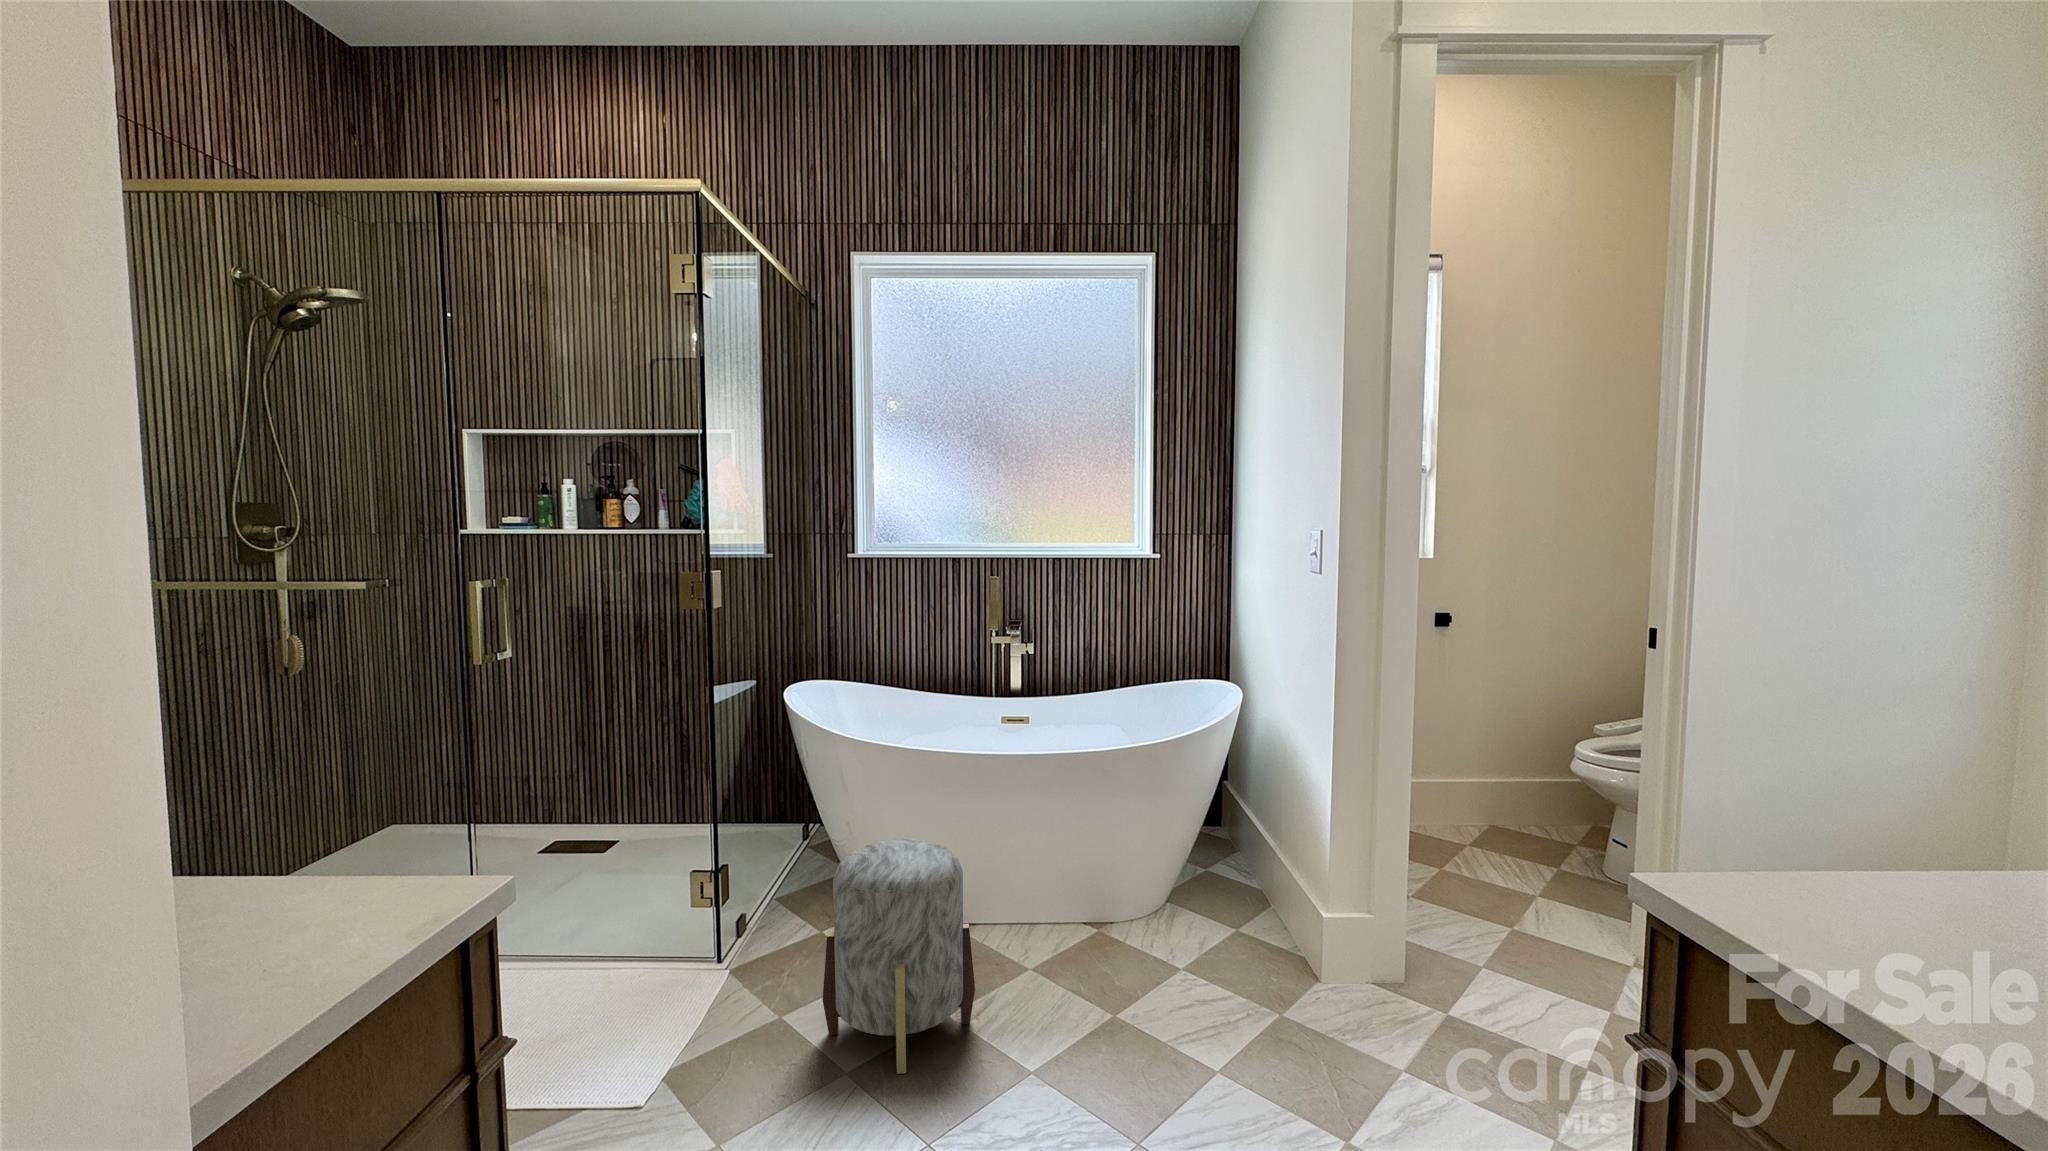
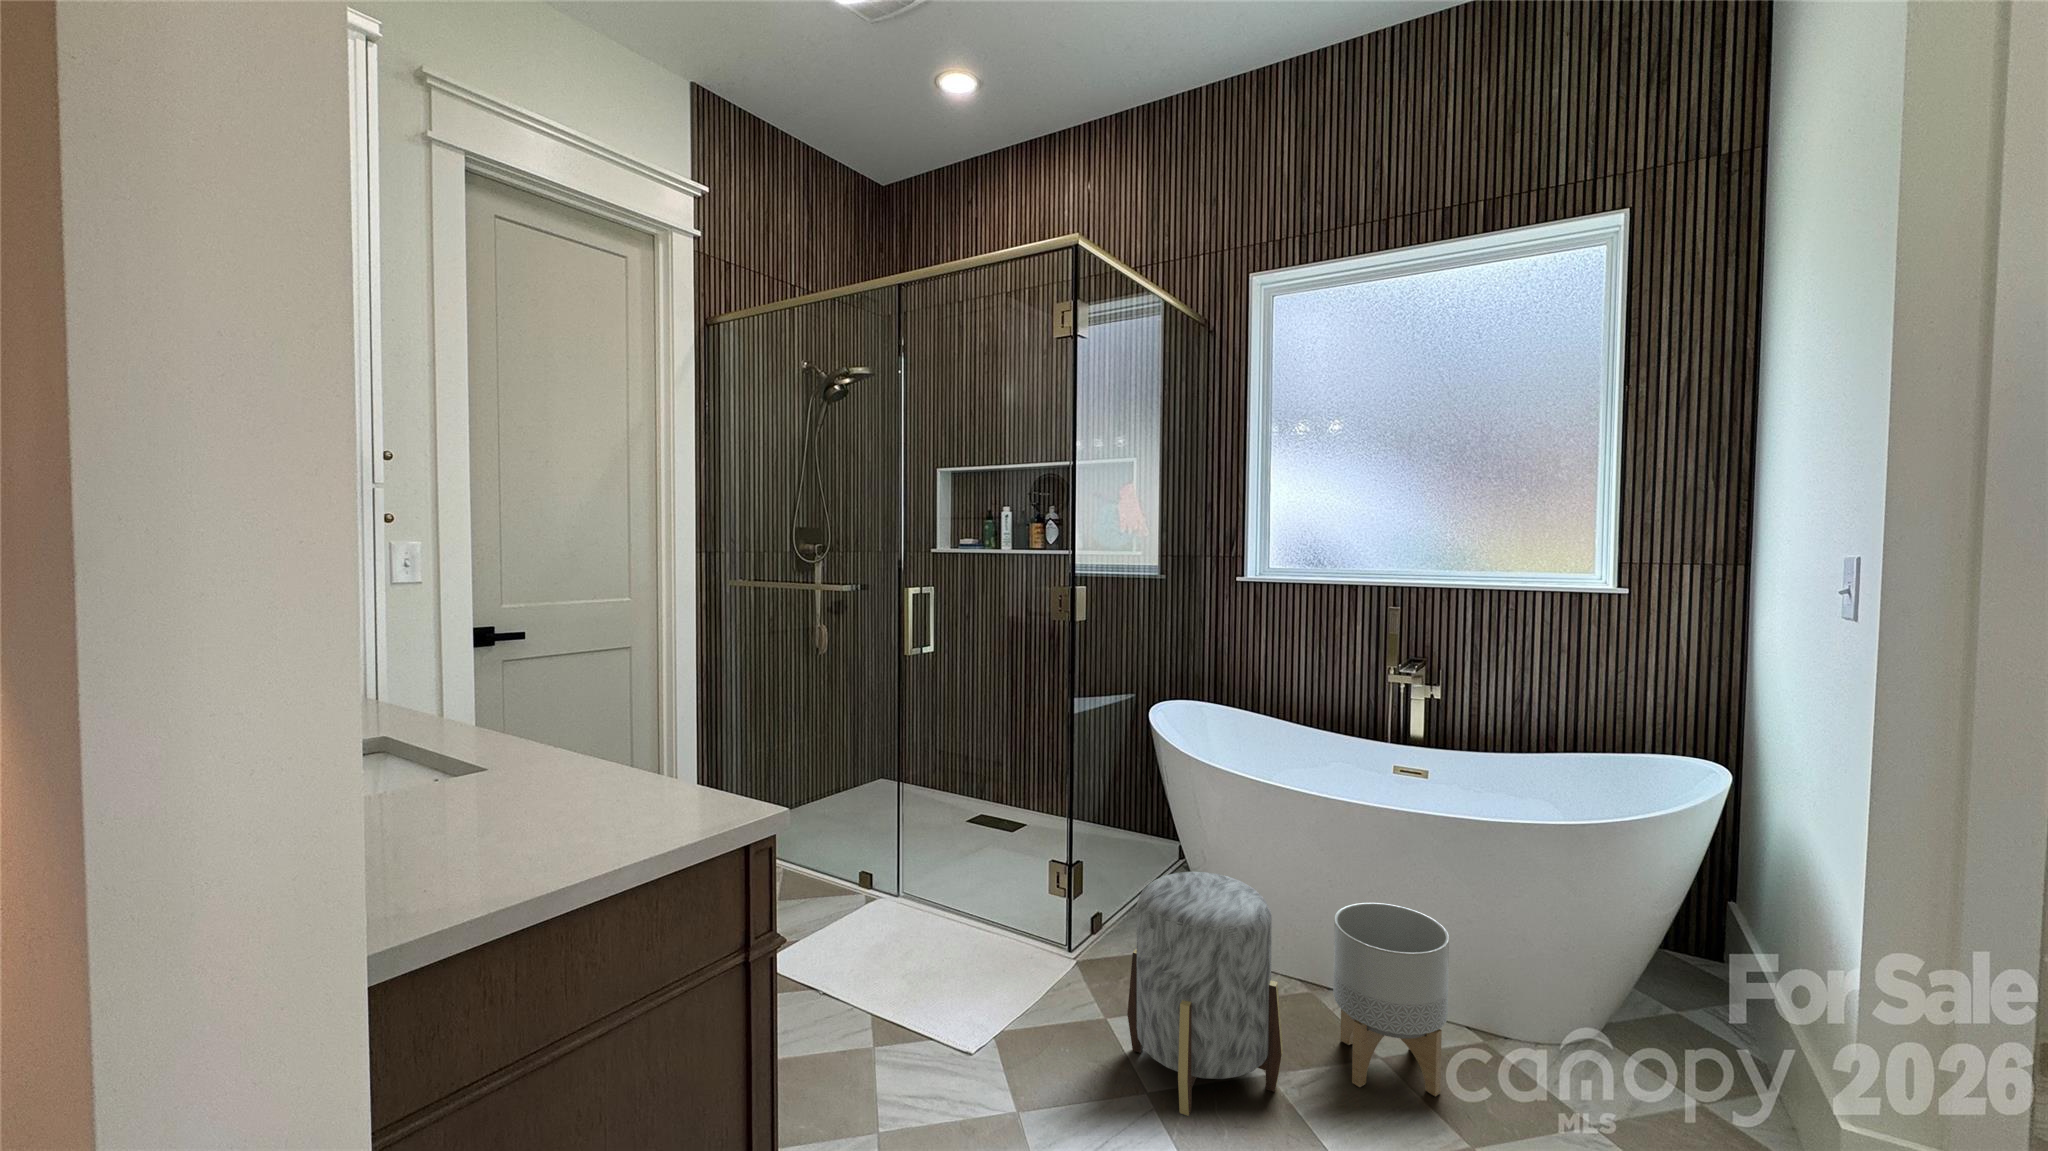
planter: none [1002,833,1093,995] -> present [1333,903,1449,1096]

